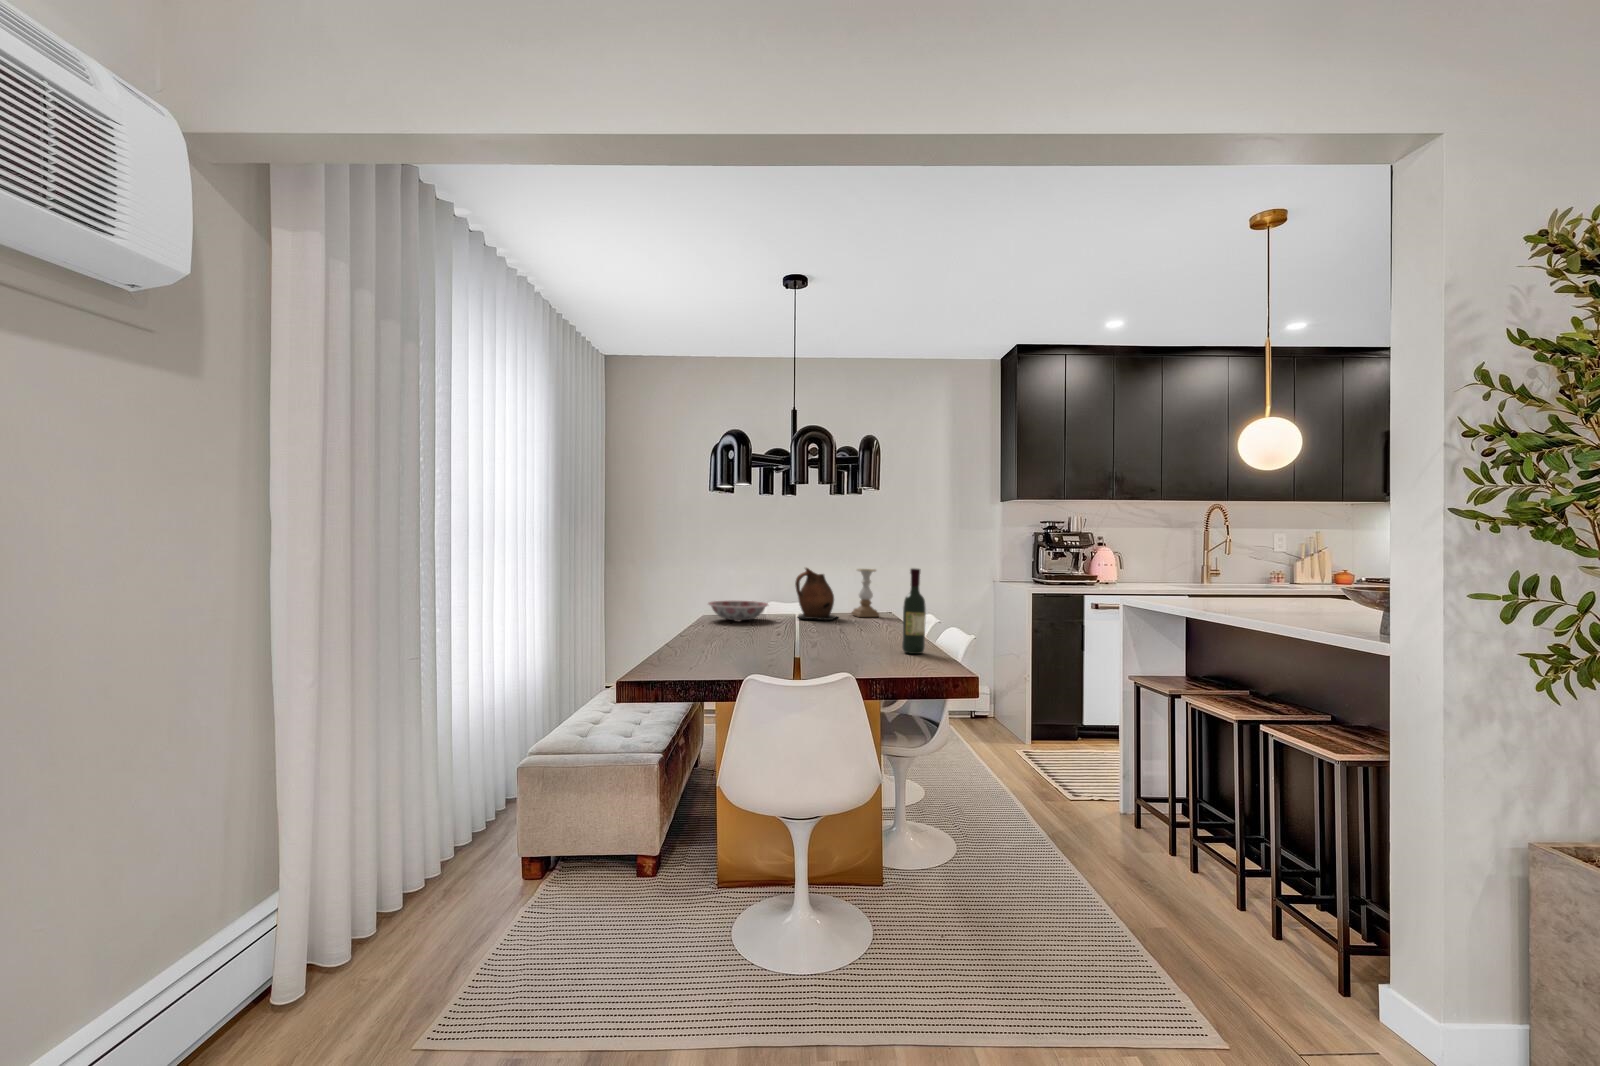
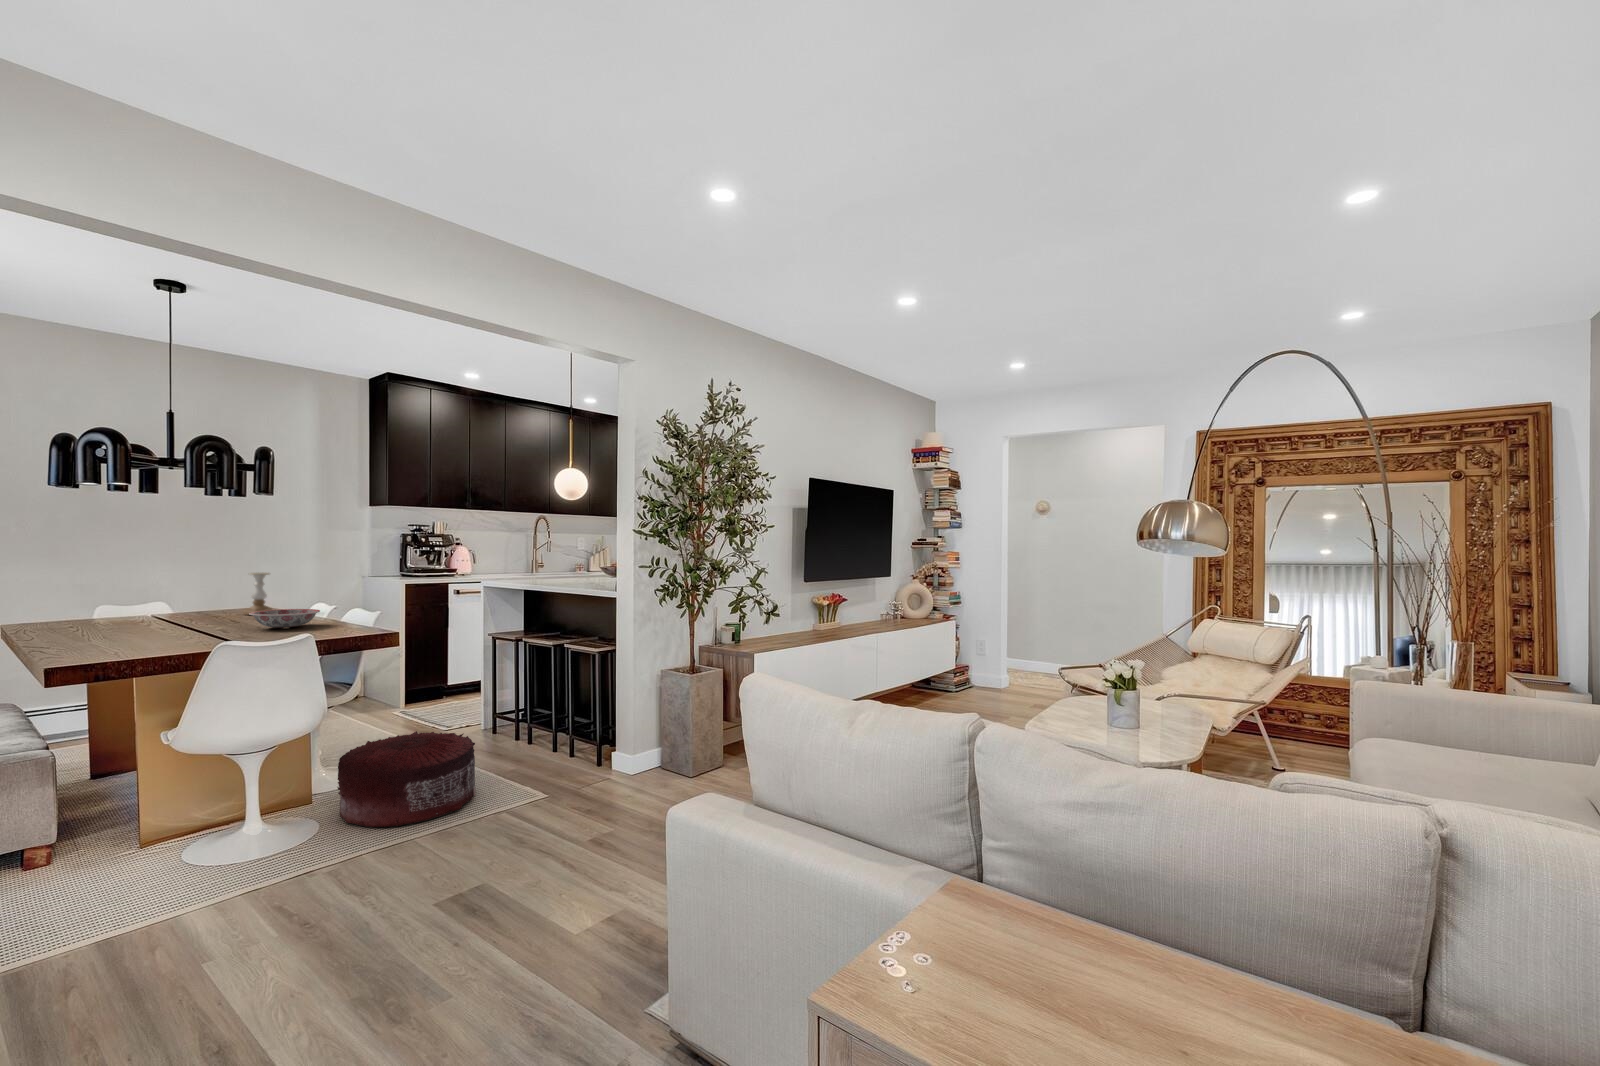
ceramic pitcher: present [795,568,836,620] -> none [183,574,231,621]
wine bottle: present [902,568,926,654] -> none [330,570,350,631]
ceramic bowl: present [708,601,768,621] -> present [249,609,320,628]
pouf: none [891,819,1090,1004] -> present [337,731,476,827]

